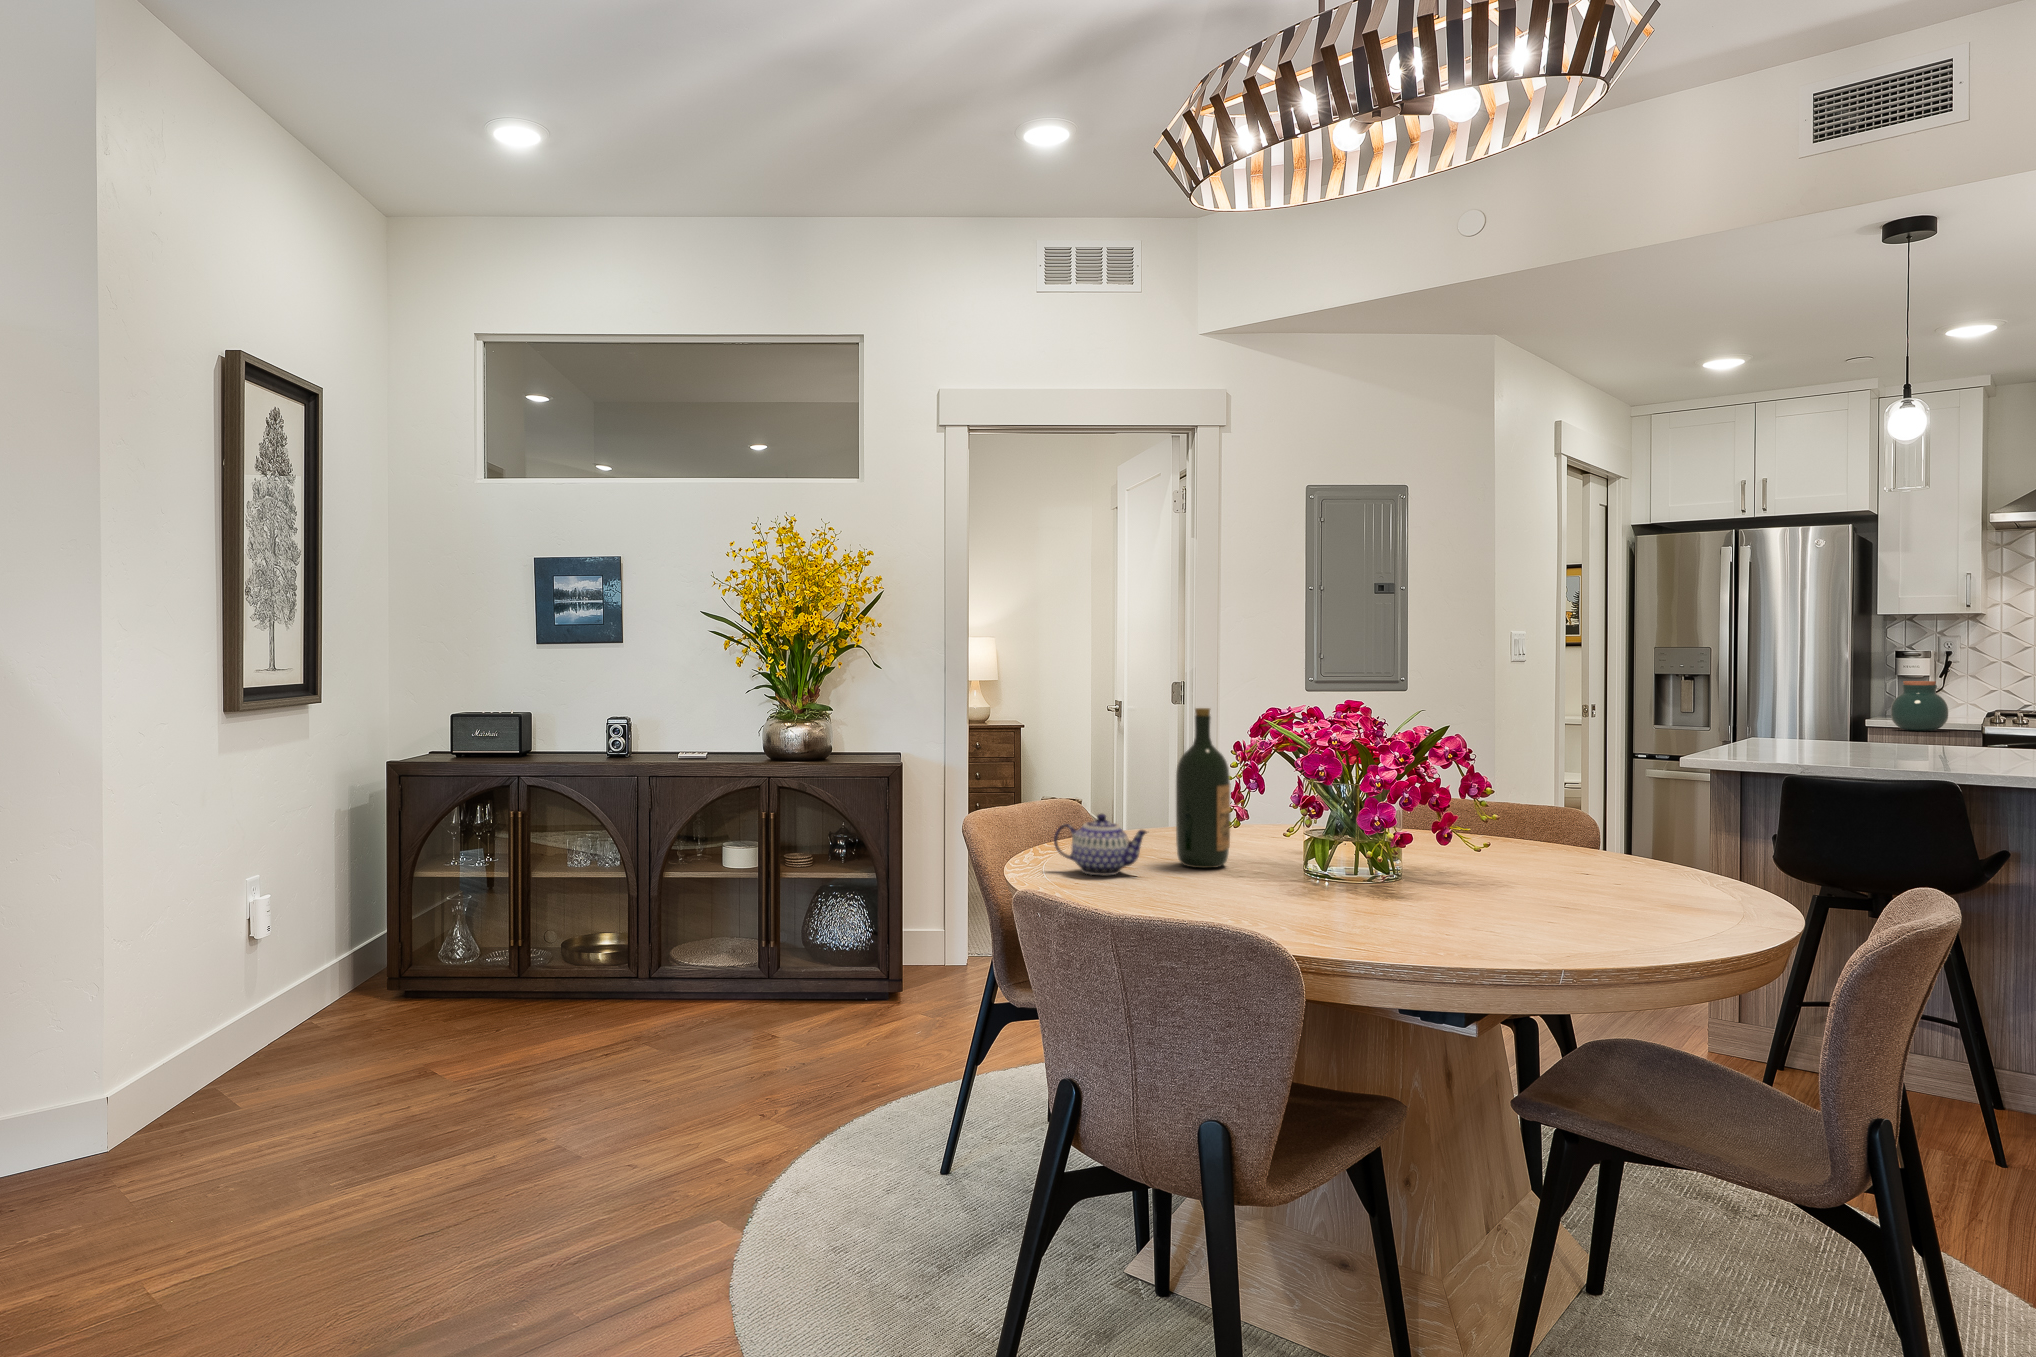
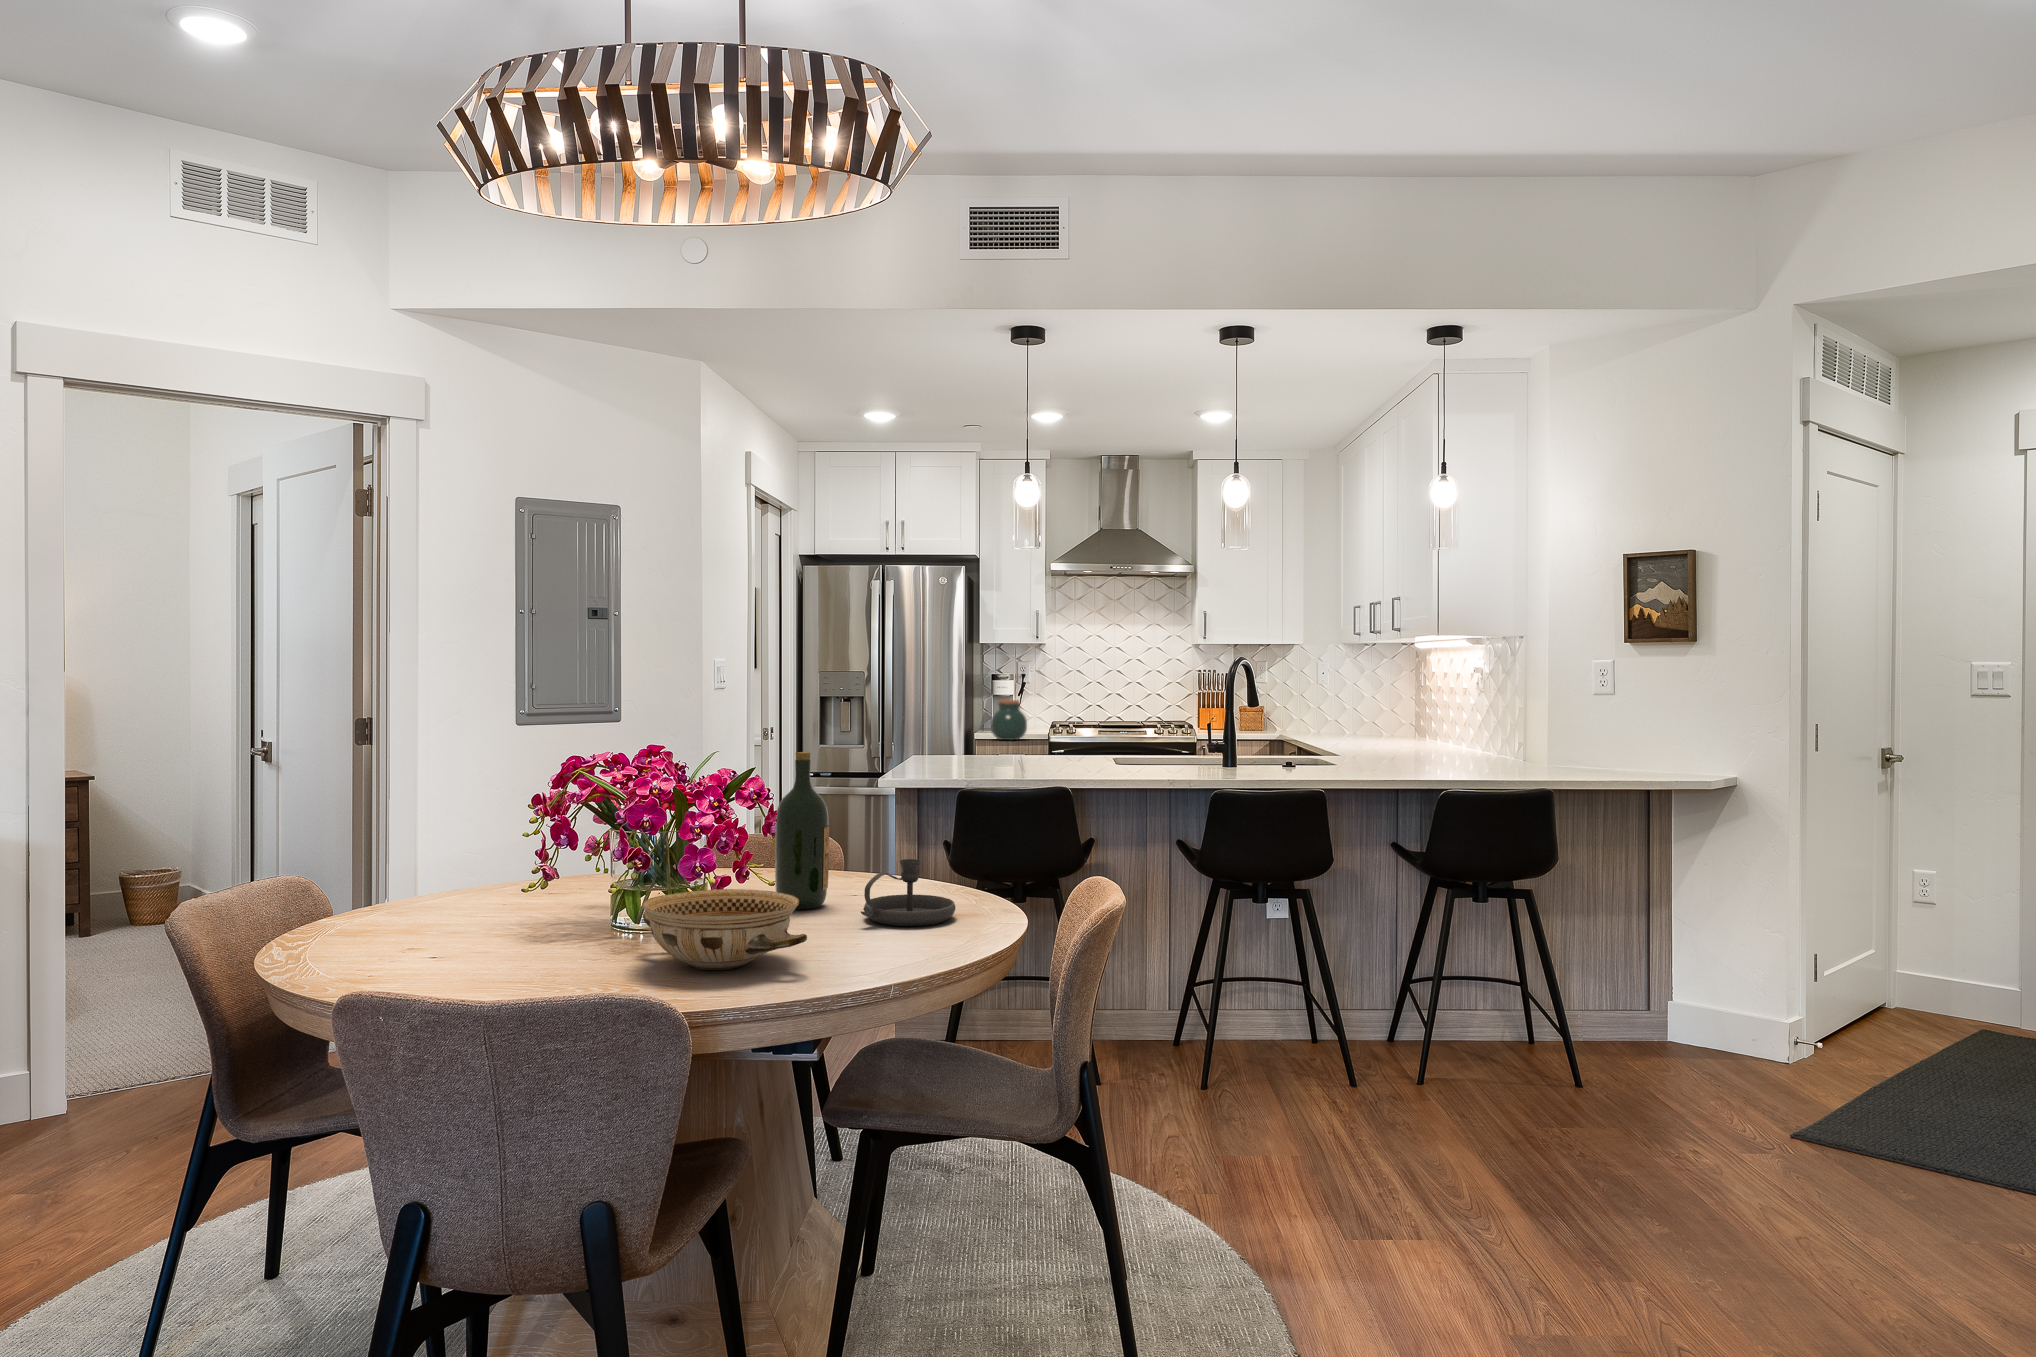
wine bottle: present [1176,708,1230,868] -> present [775,752,829,909]
teapot: present [1054,814,1147,875] -> none [317,886,443,958]
candlestick: none [1568,836,1700,915] -> present [861,859,955,926]
ceramic bowl: none [1301,844,1468,926] -> present [642,889,807,970]

